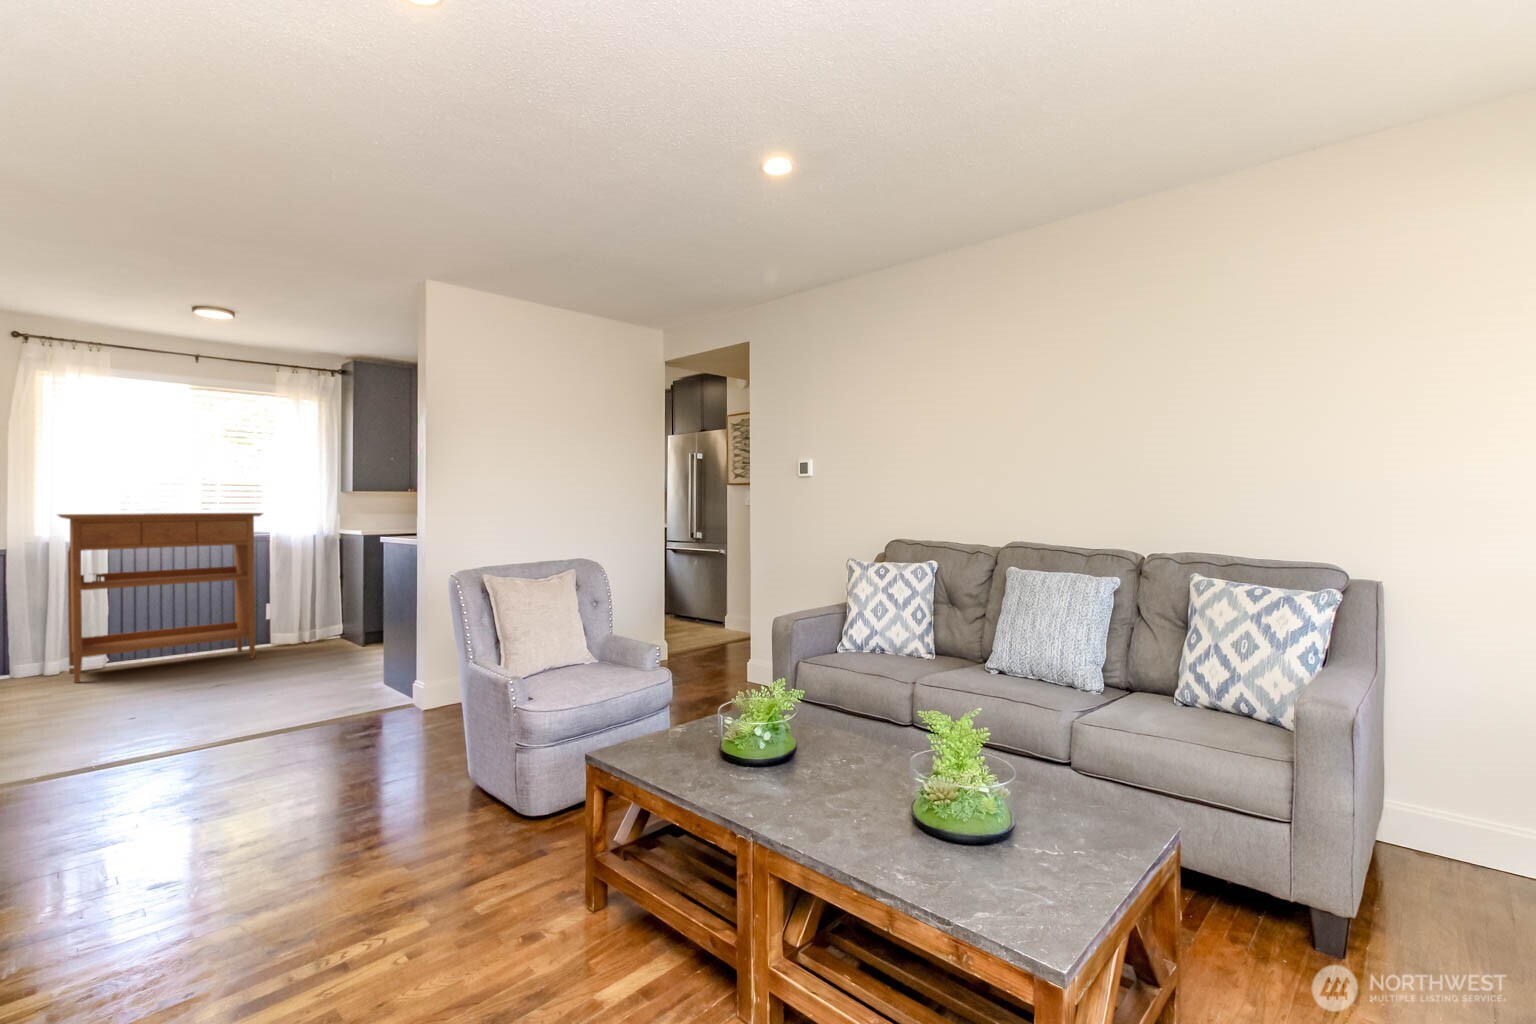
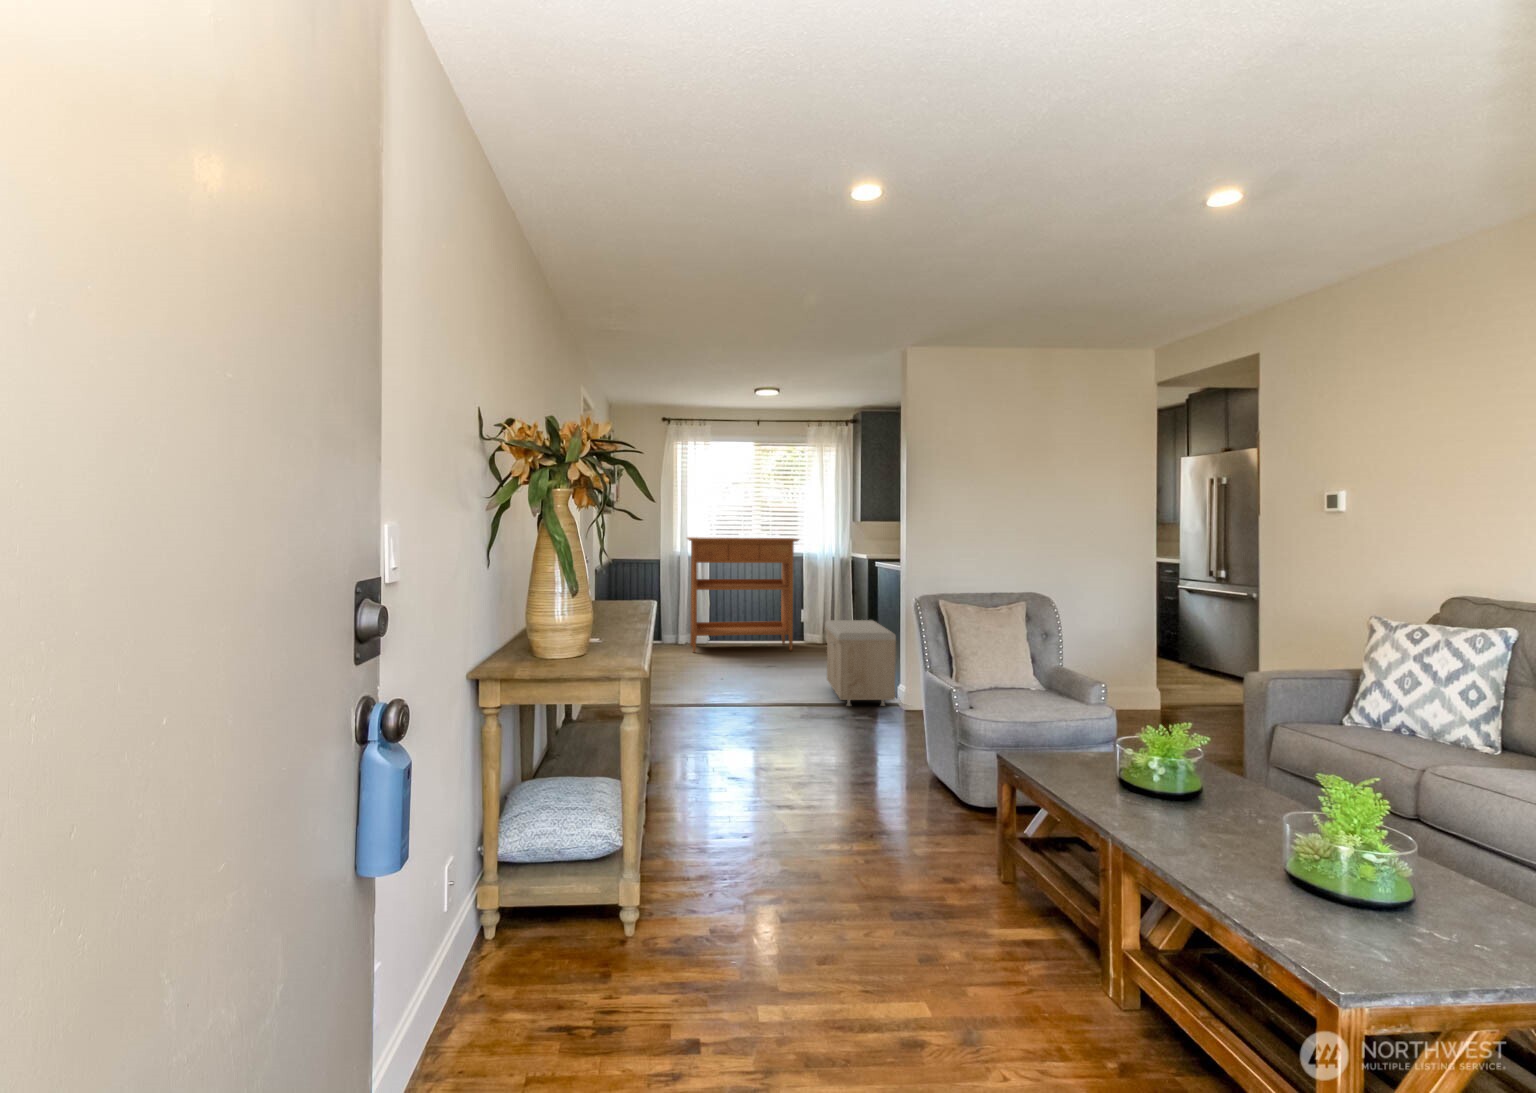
storage bench: none [310,607,413,717] -> present [825,620,896,706]

